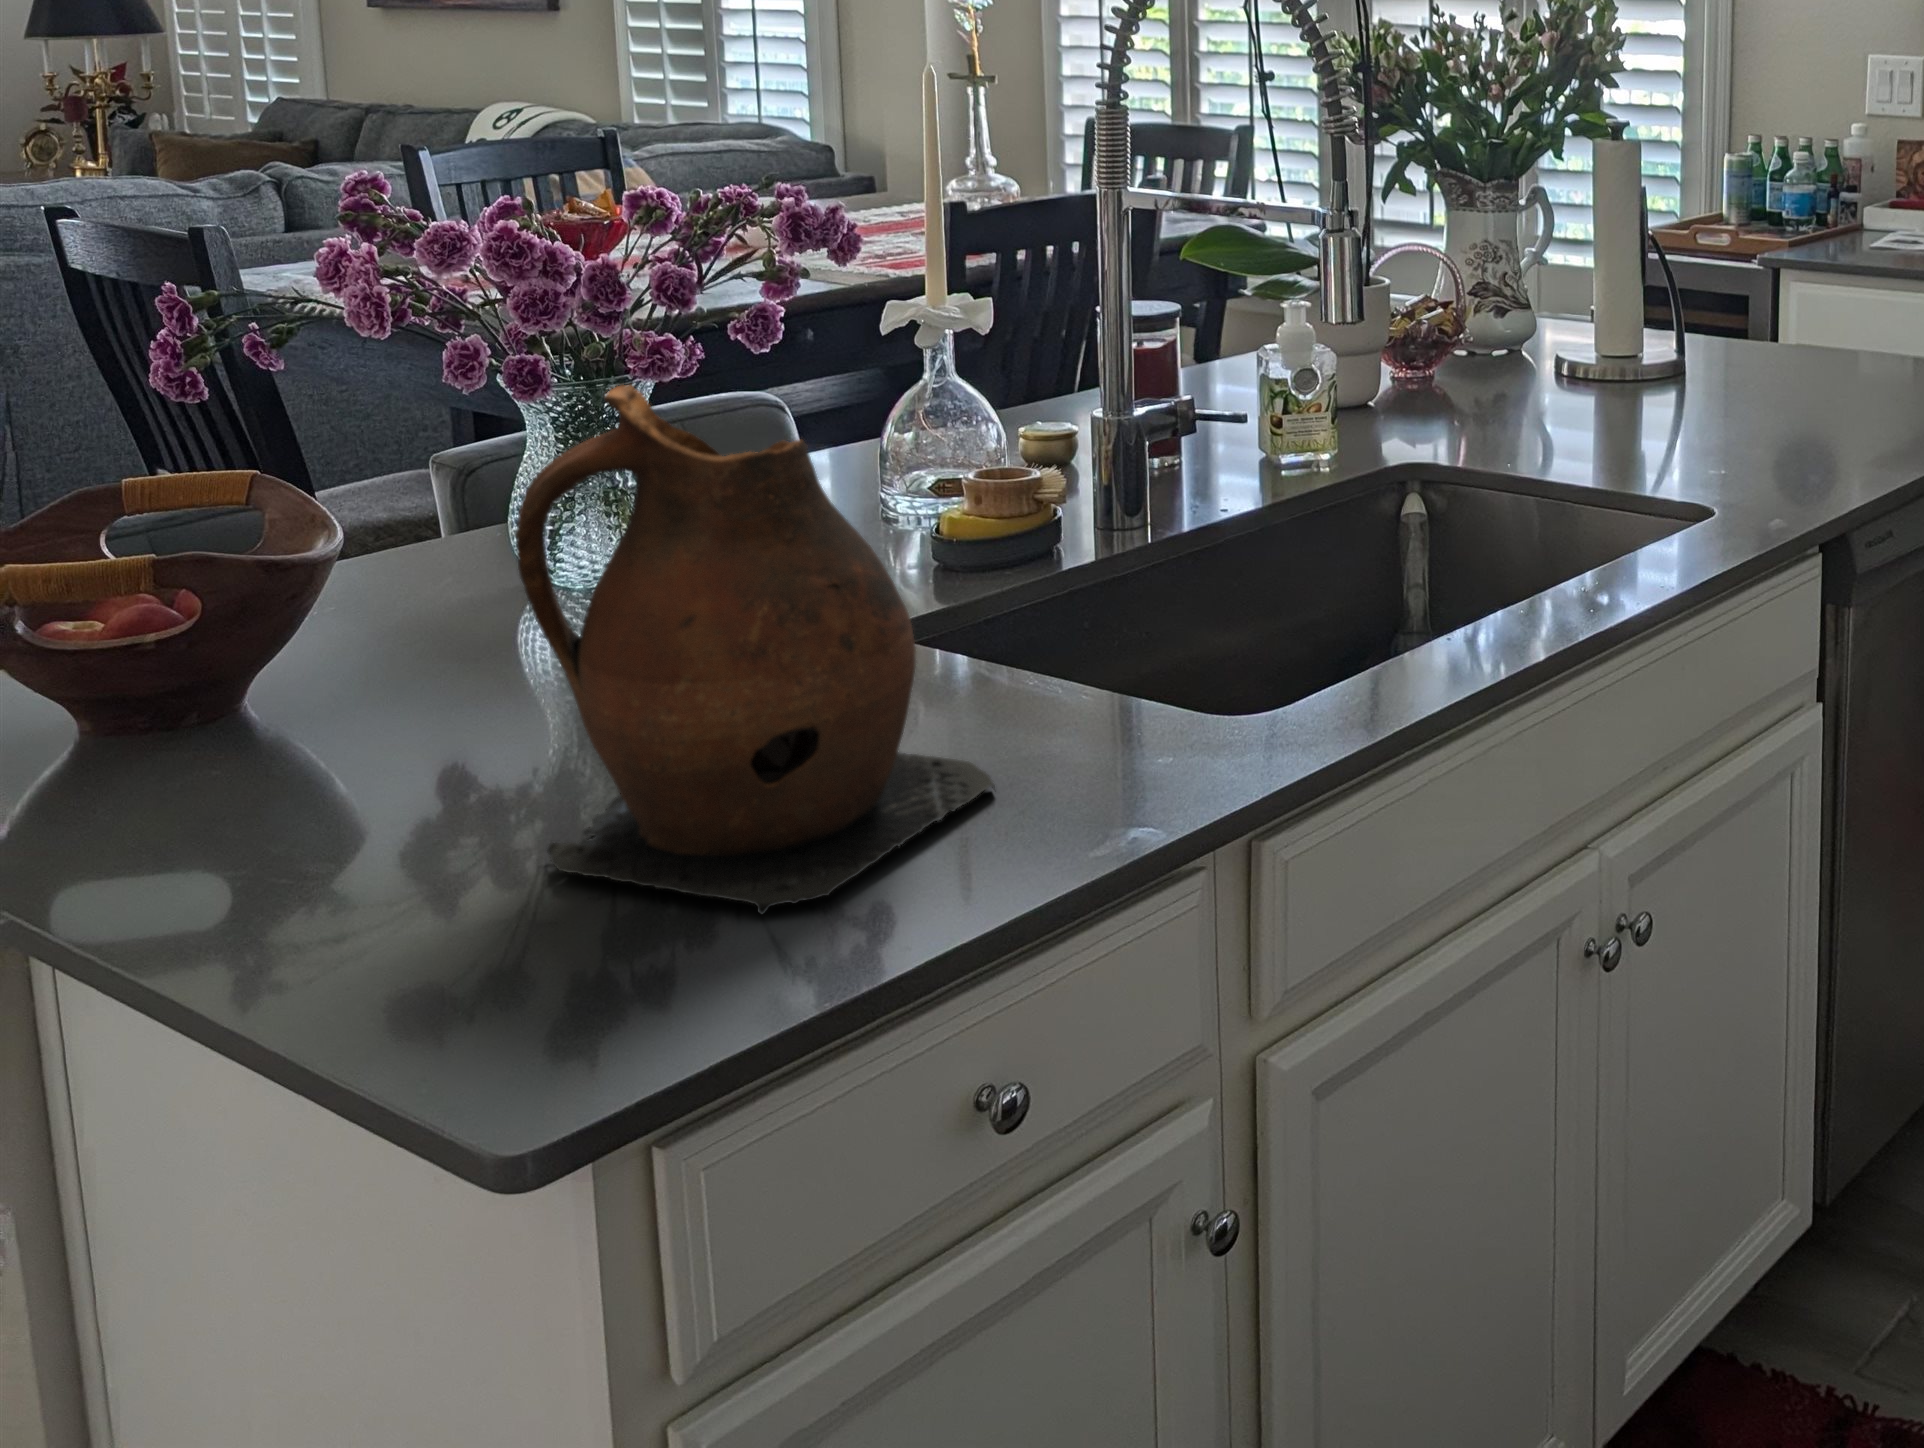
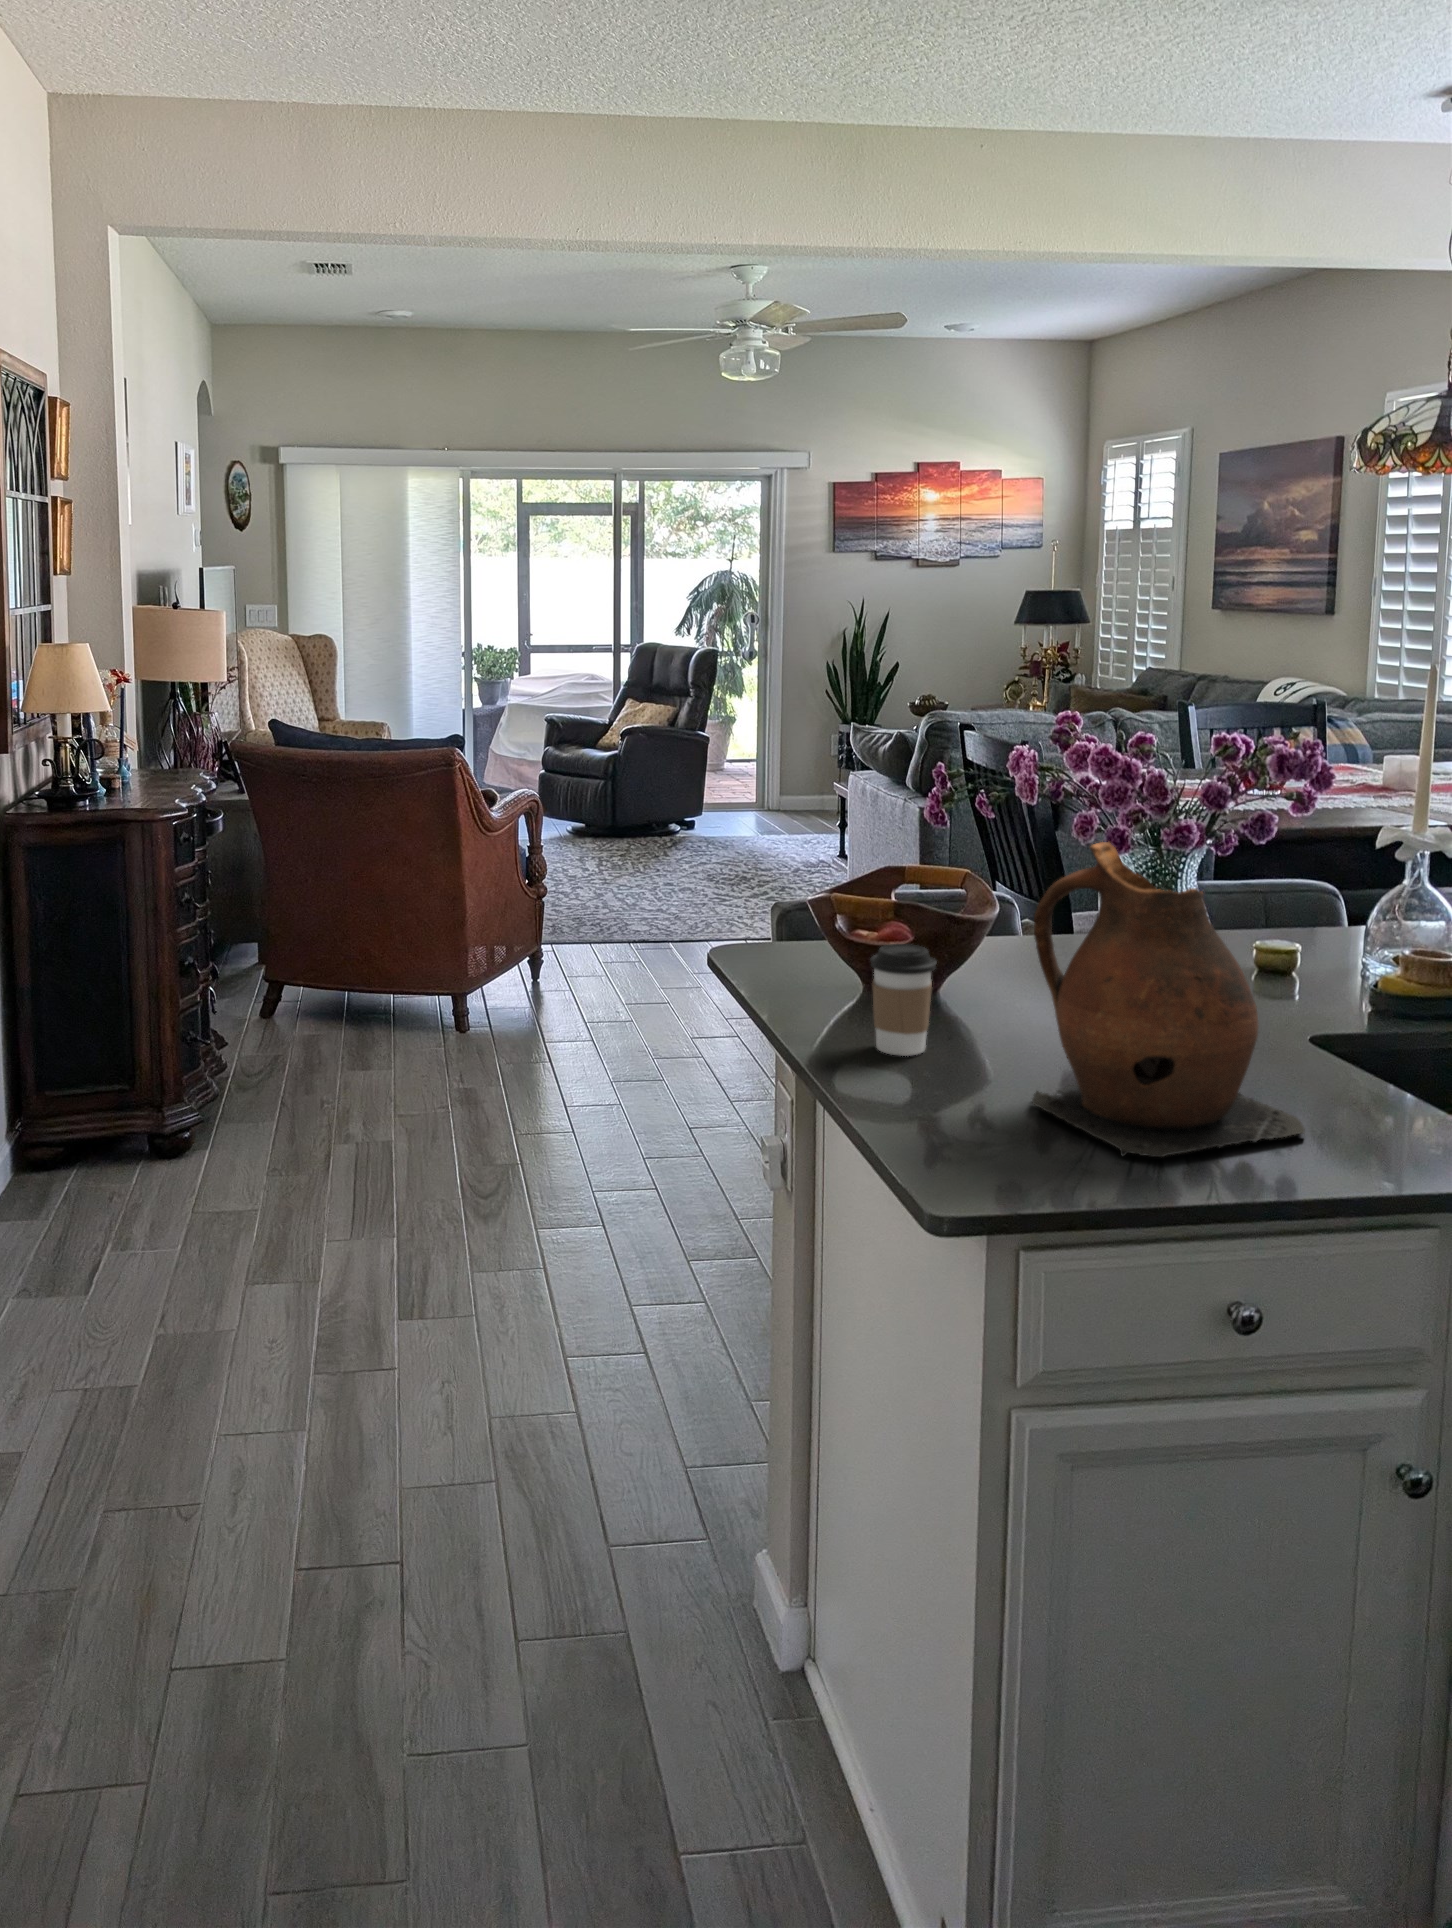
coffee cup: none [140,634,289,856] -> present [870,944,937,1056]

